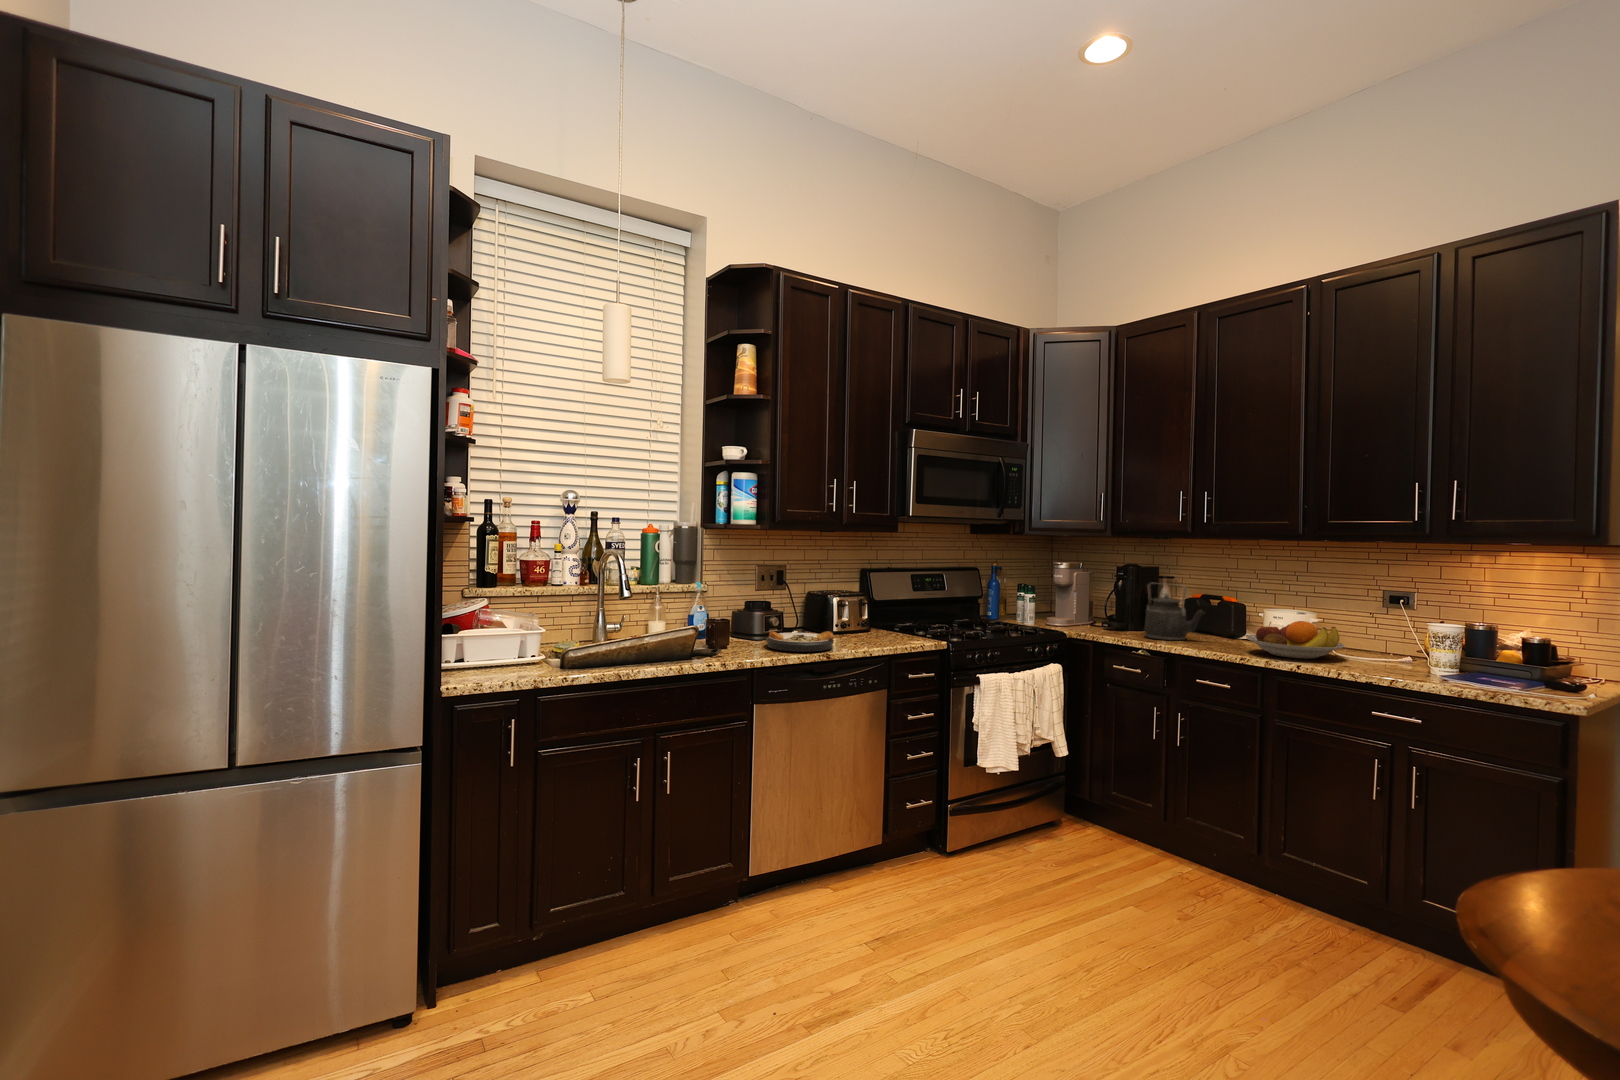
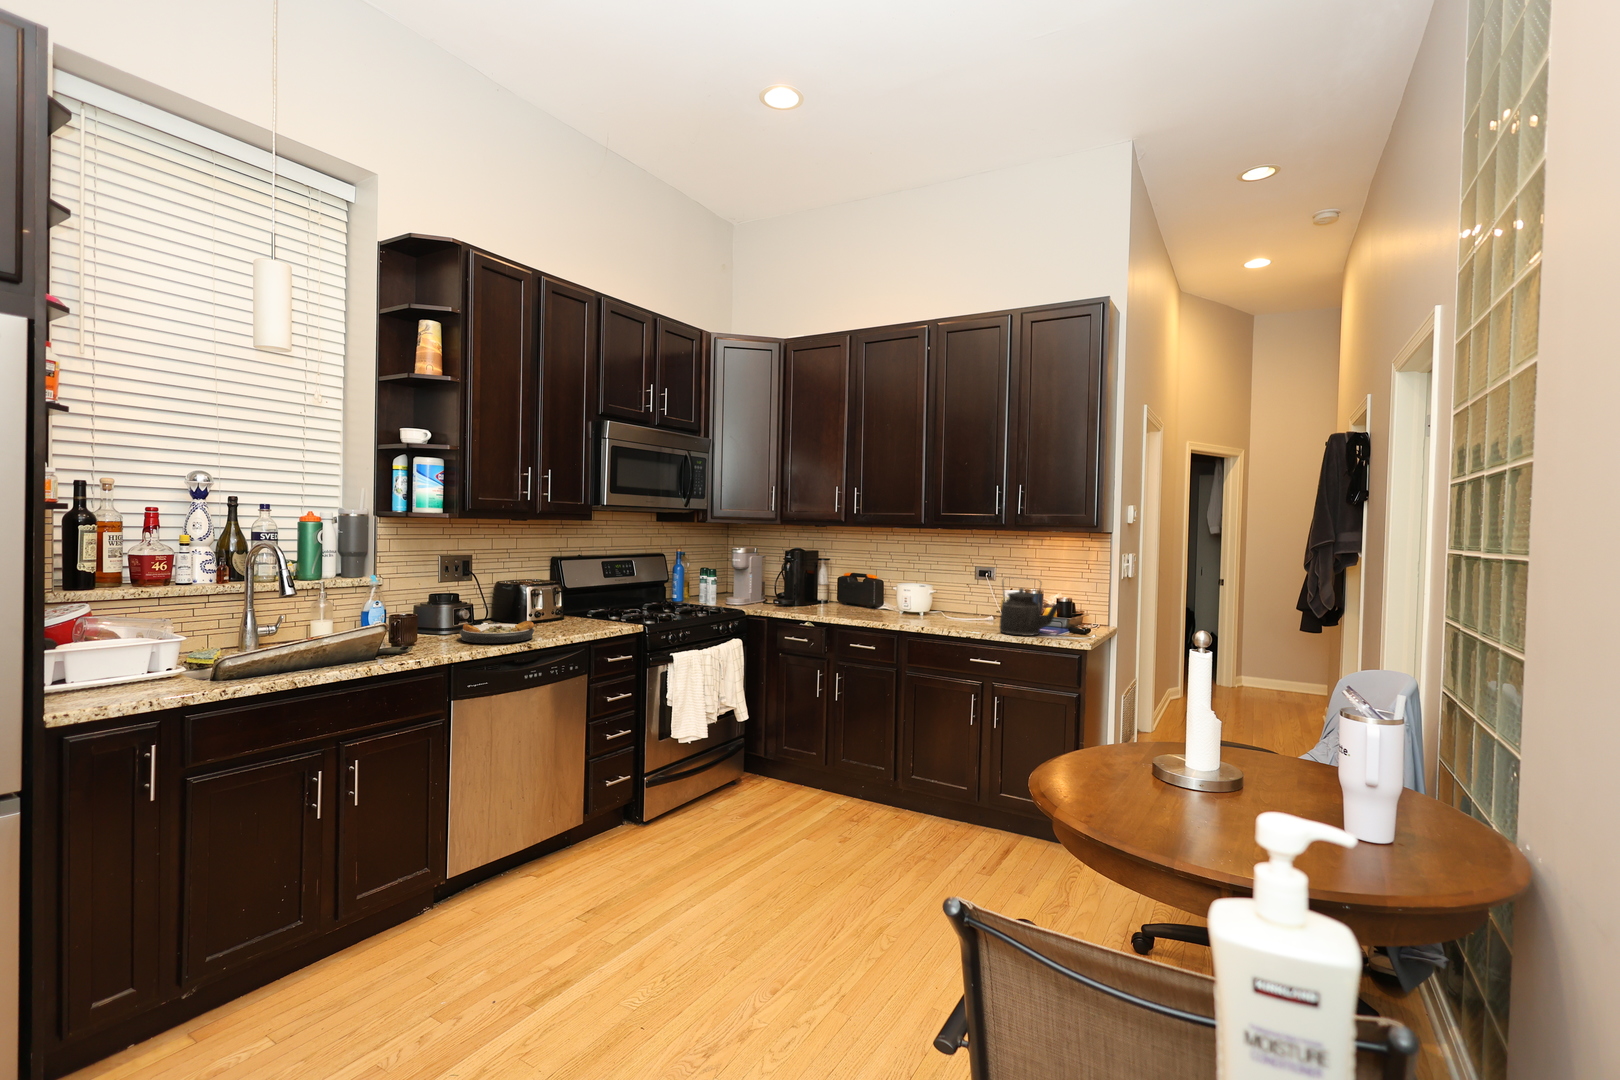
kettle: present [1144,583,1205,640] -> present [1000,582,1061,636]
fruit bowl: present [1246,621,1345,659] -> none [885,592,951,622]

